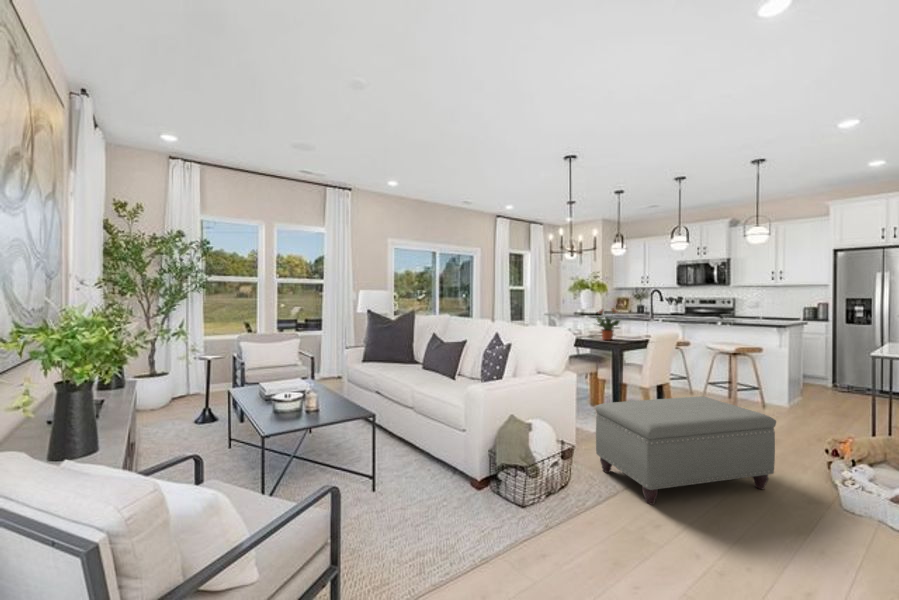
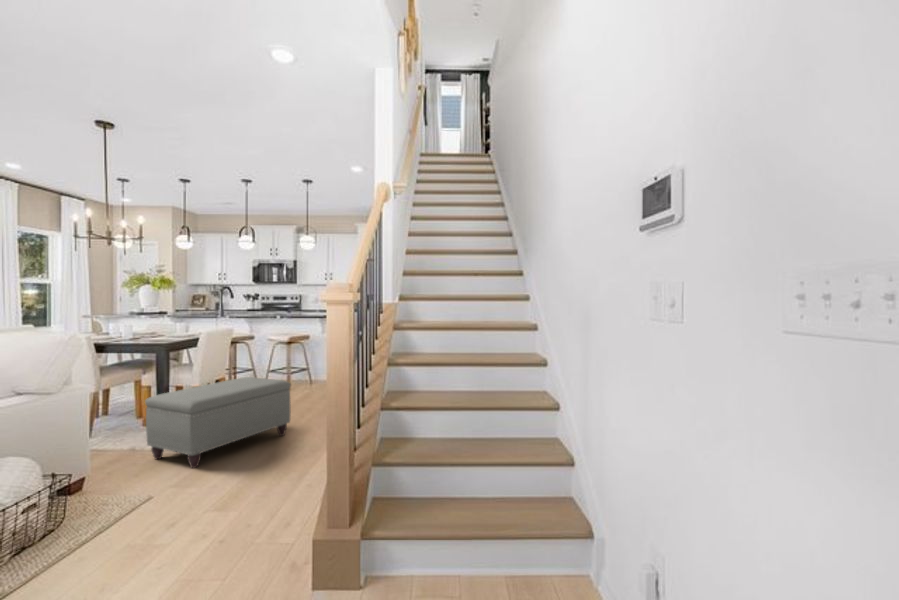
potted plant: present [597,308,620,340] -> none [147,306,180,339]

